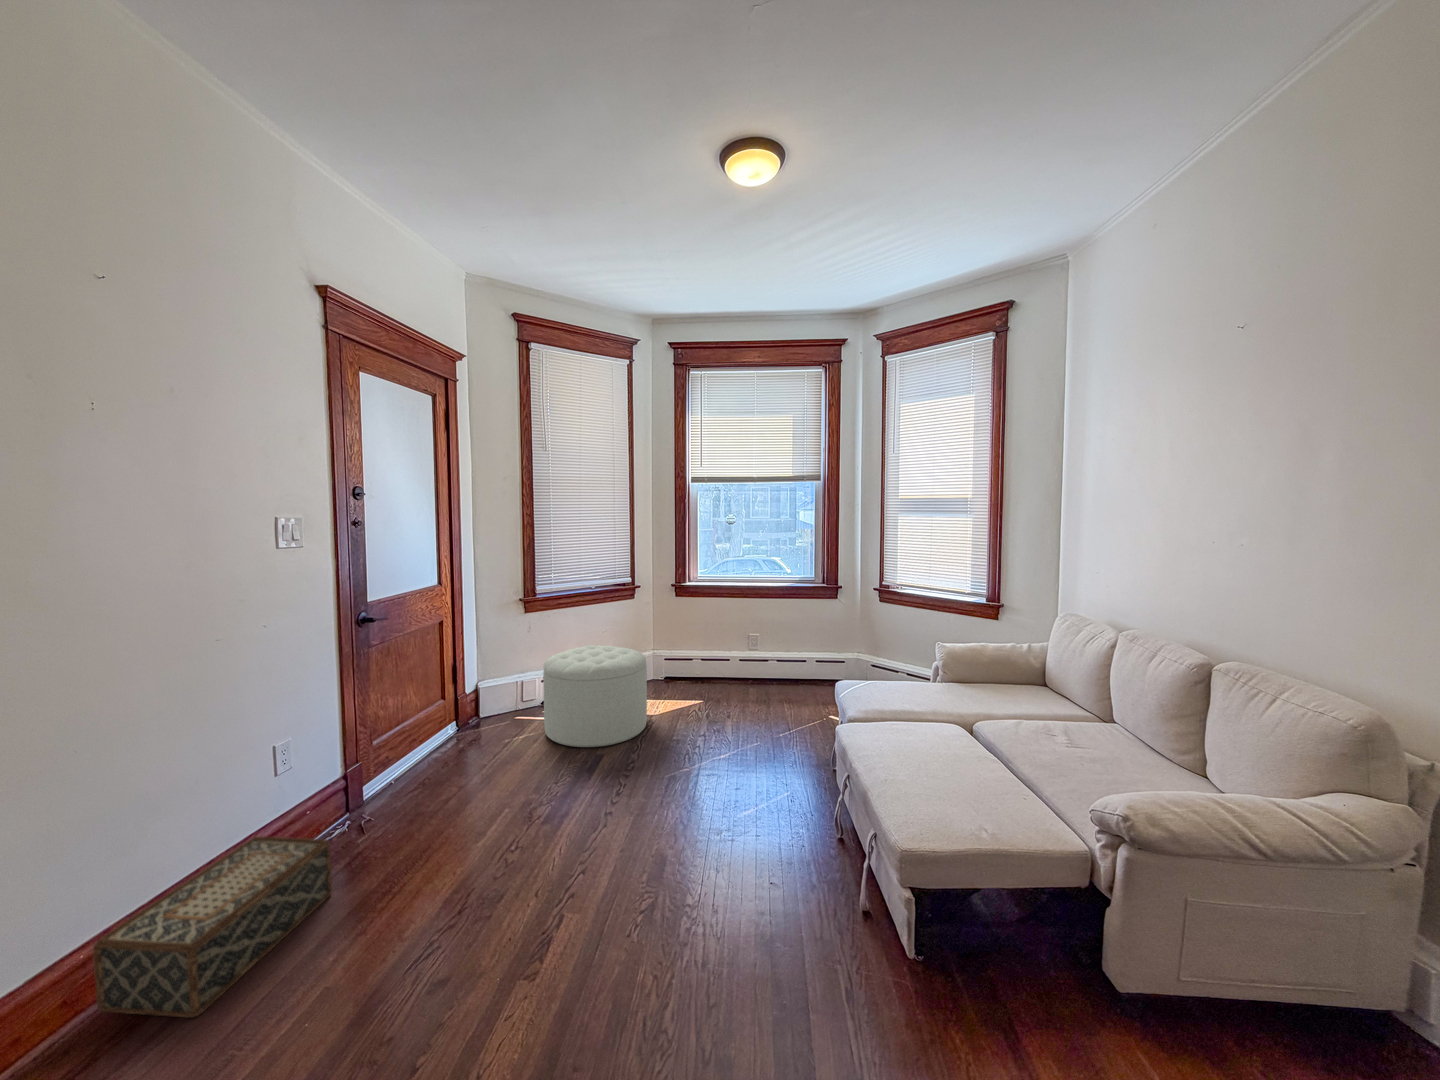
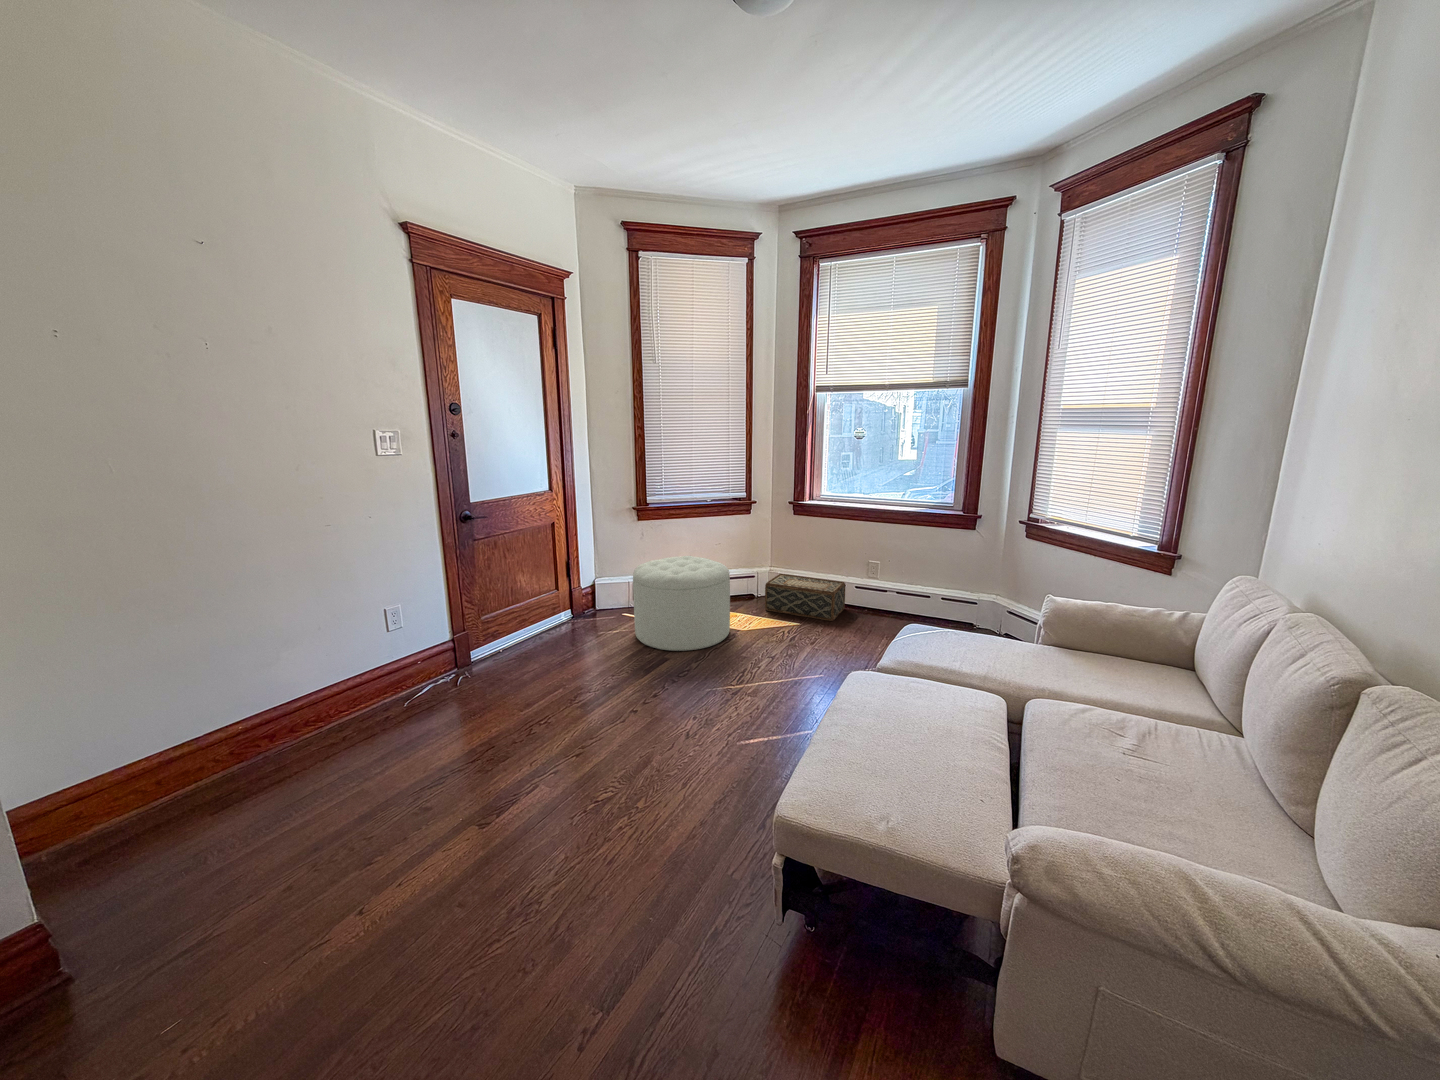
woven basket: present [93,836,332,1018] -> present [765,574,846,621]

